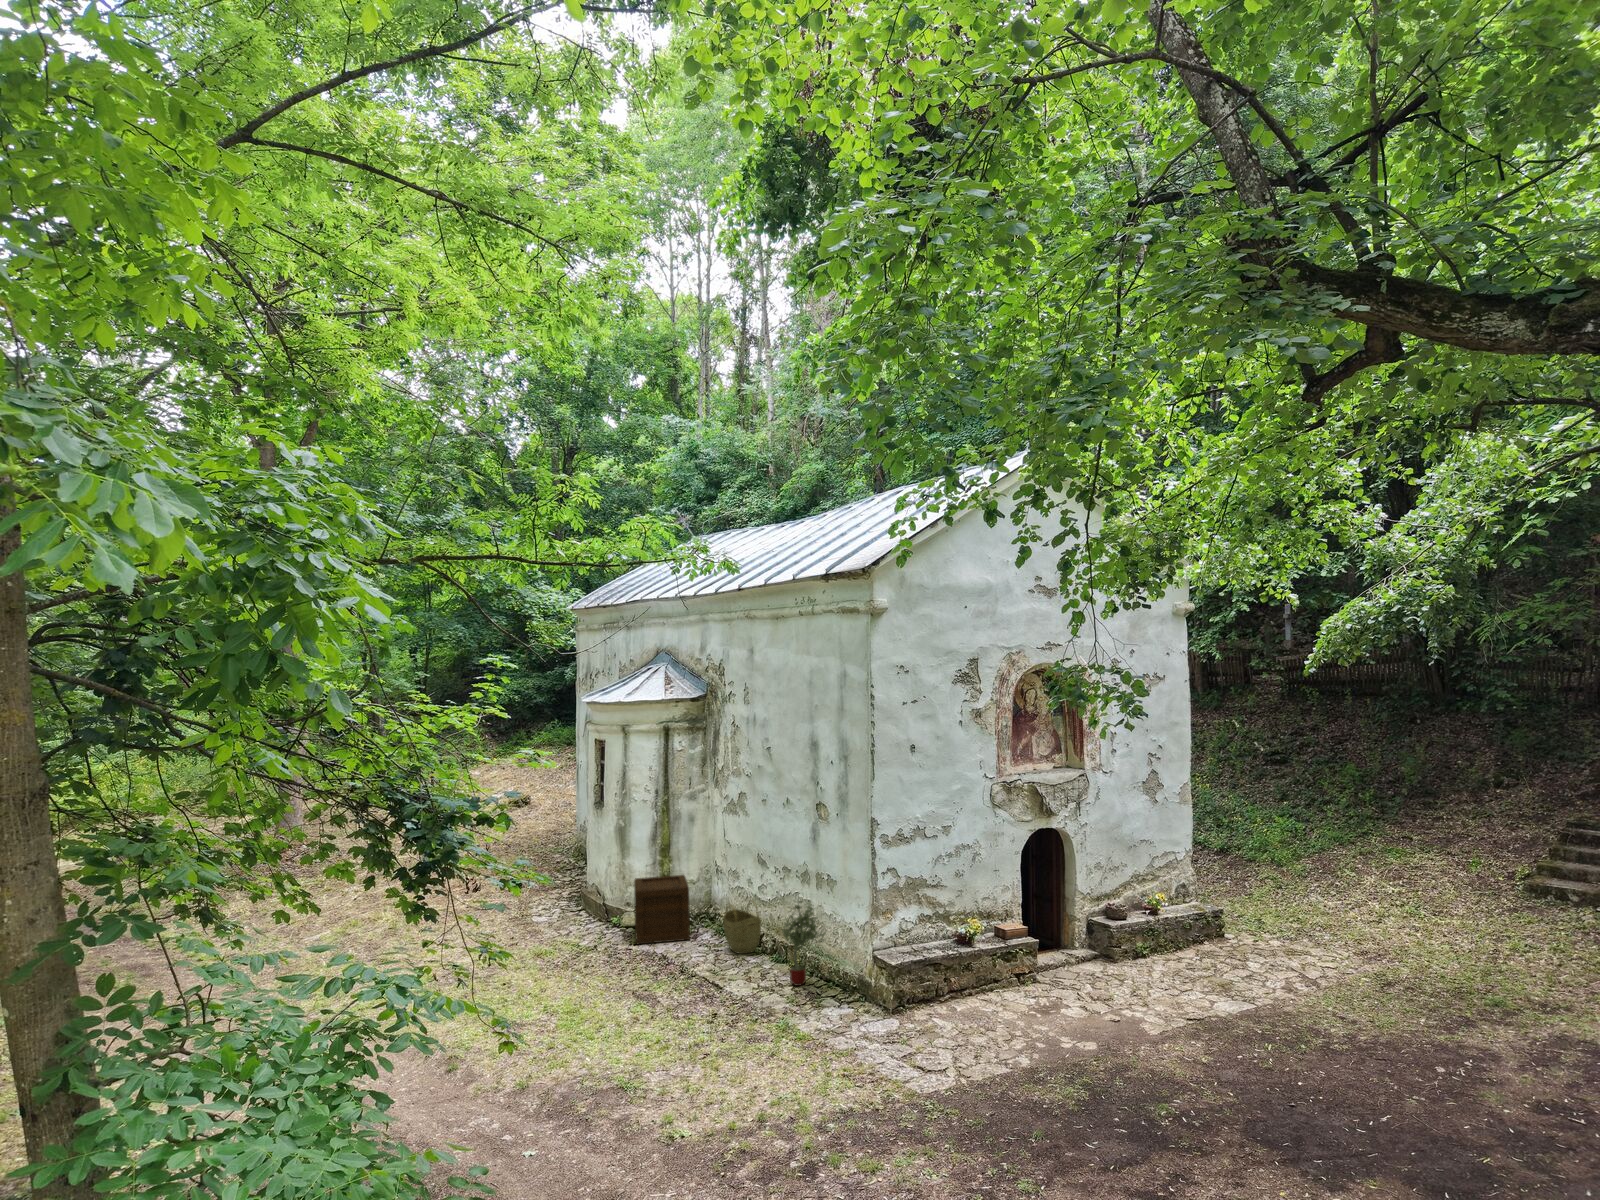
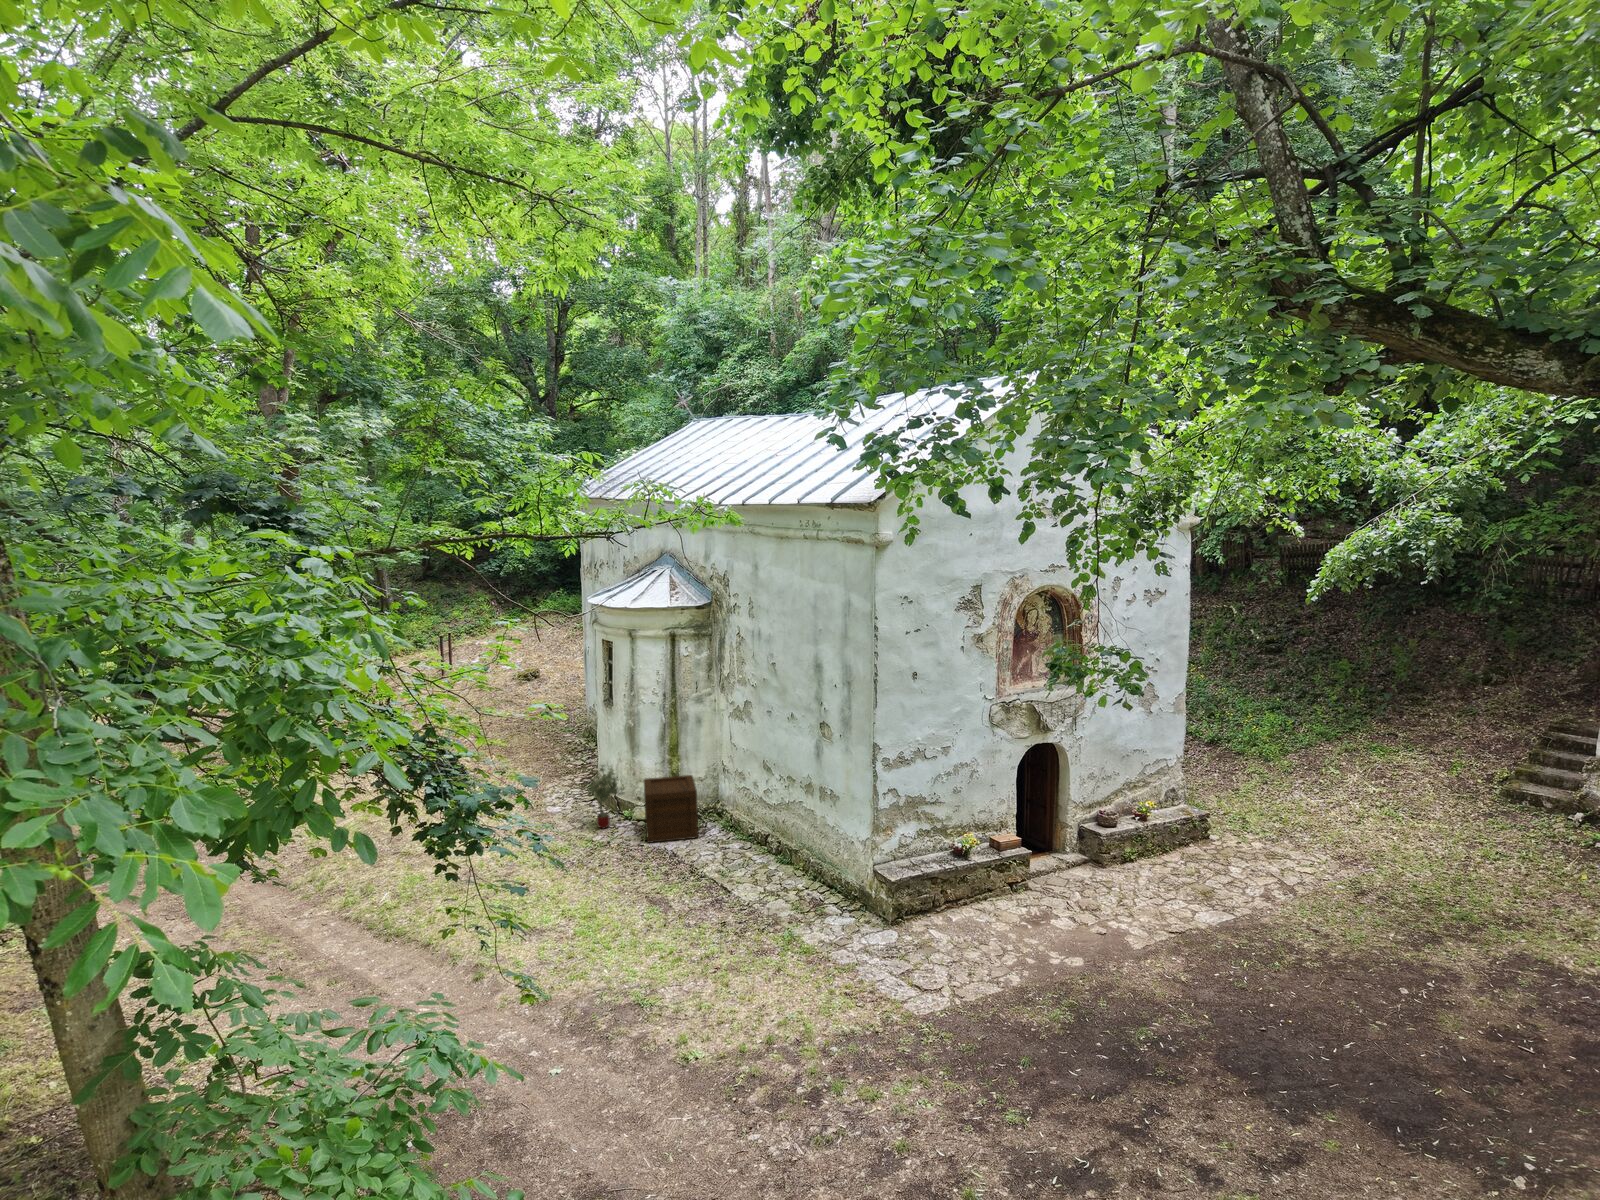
potted tree: present [782,901,826,986] -> present [589,765,624,829]
woven basket: present [724,902,761,954] -> none [731,805,767,855]

